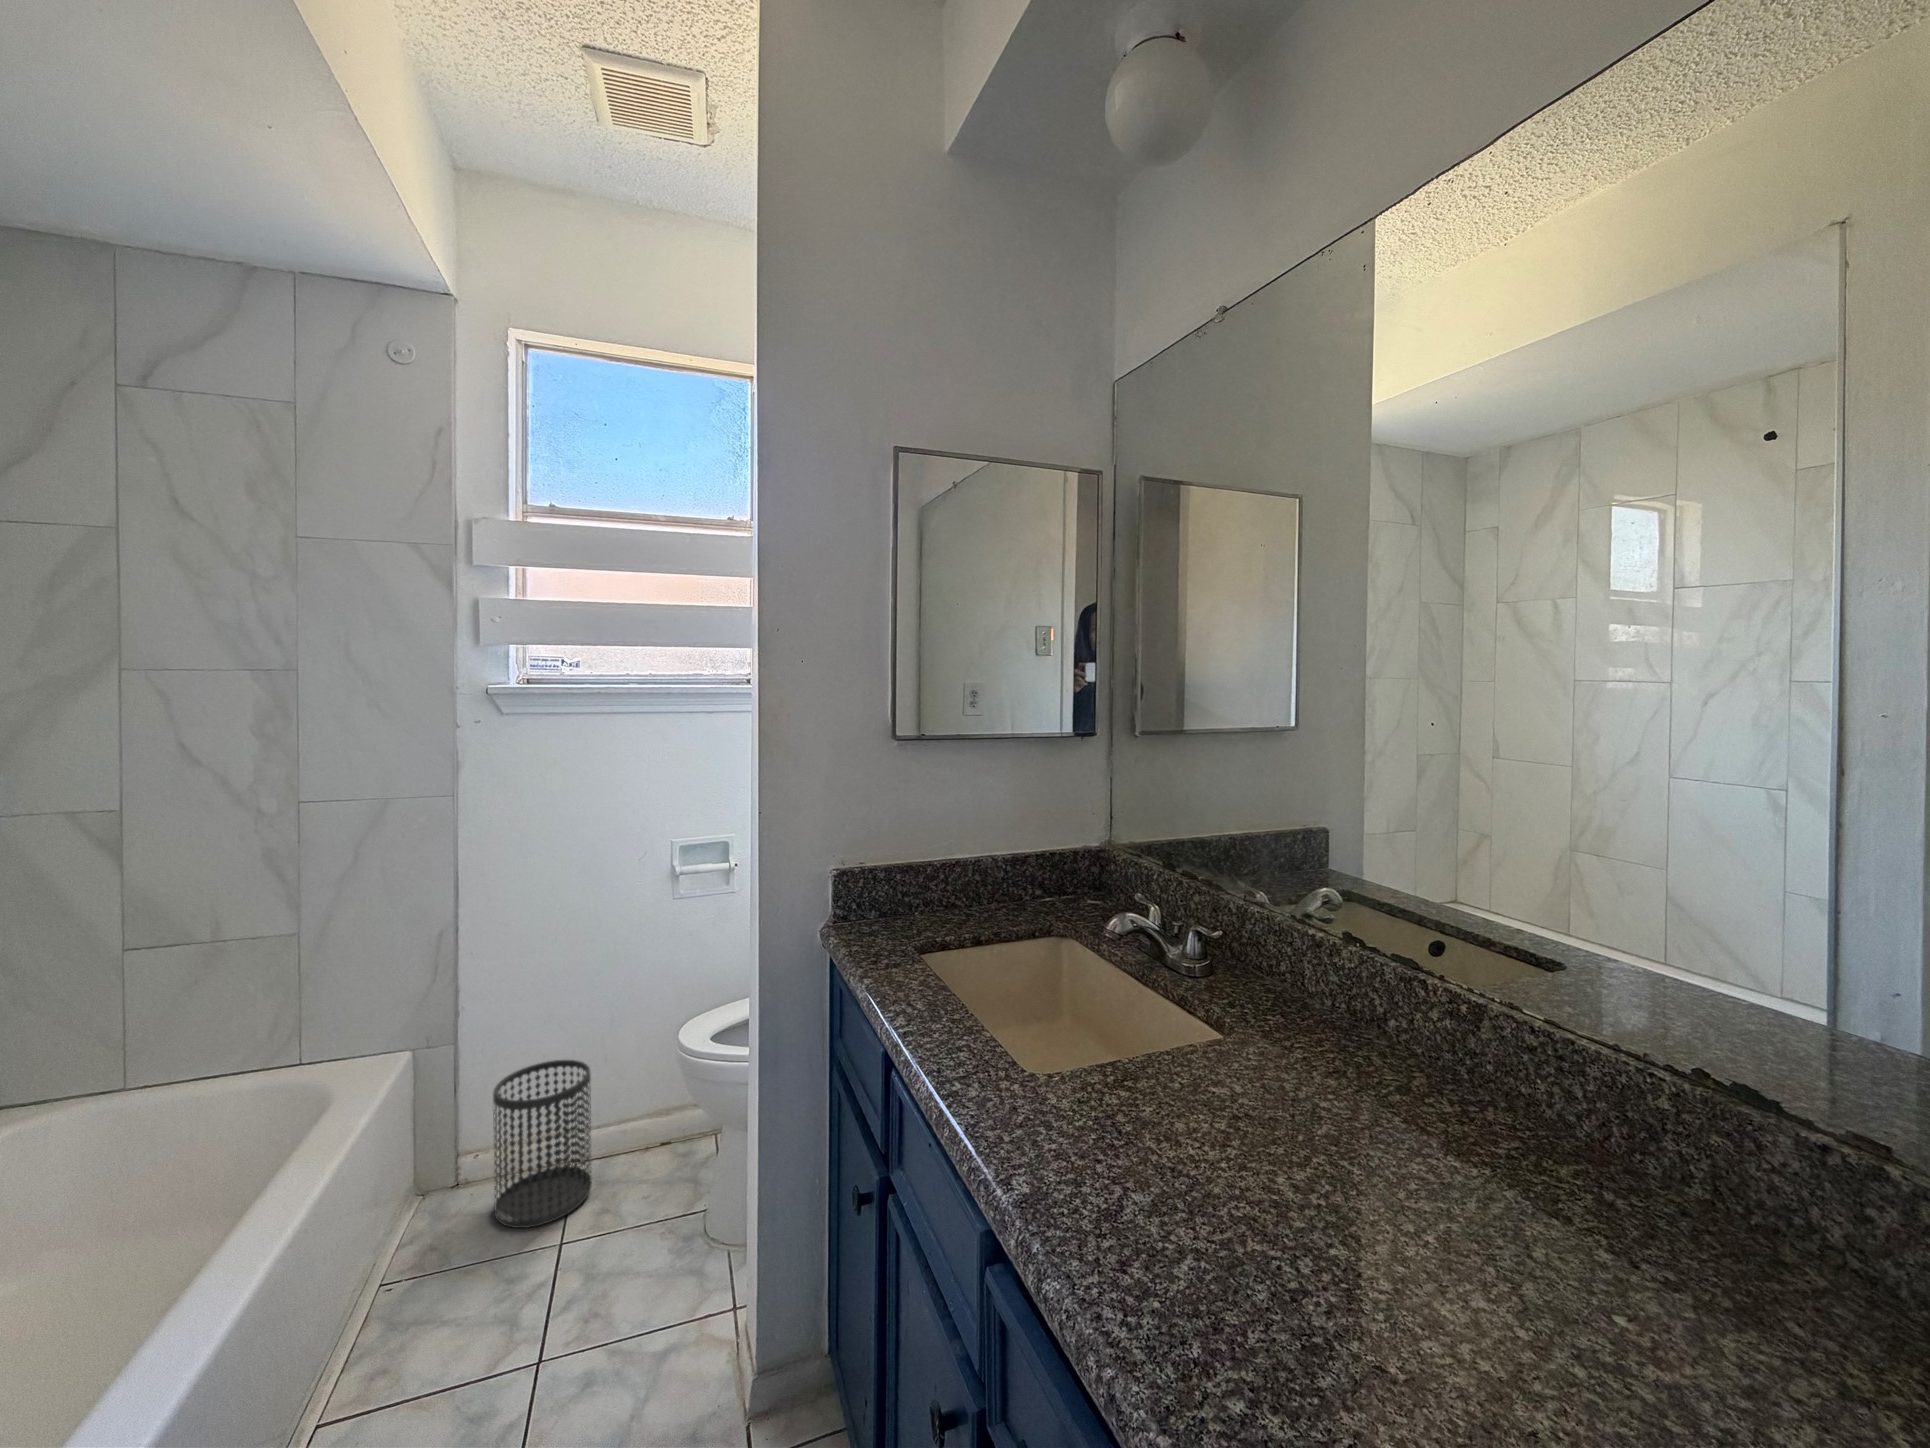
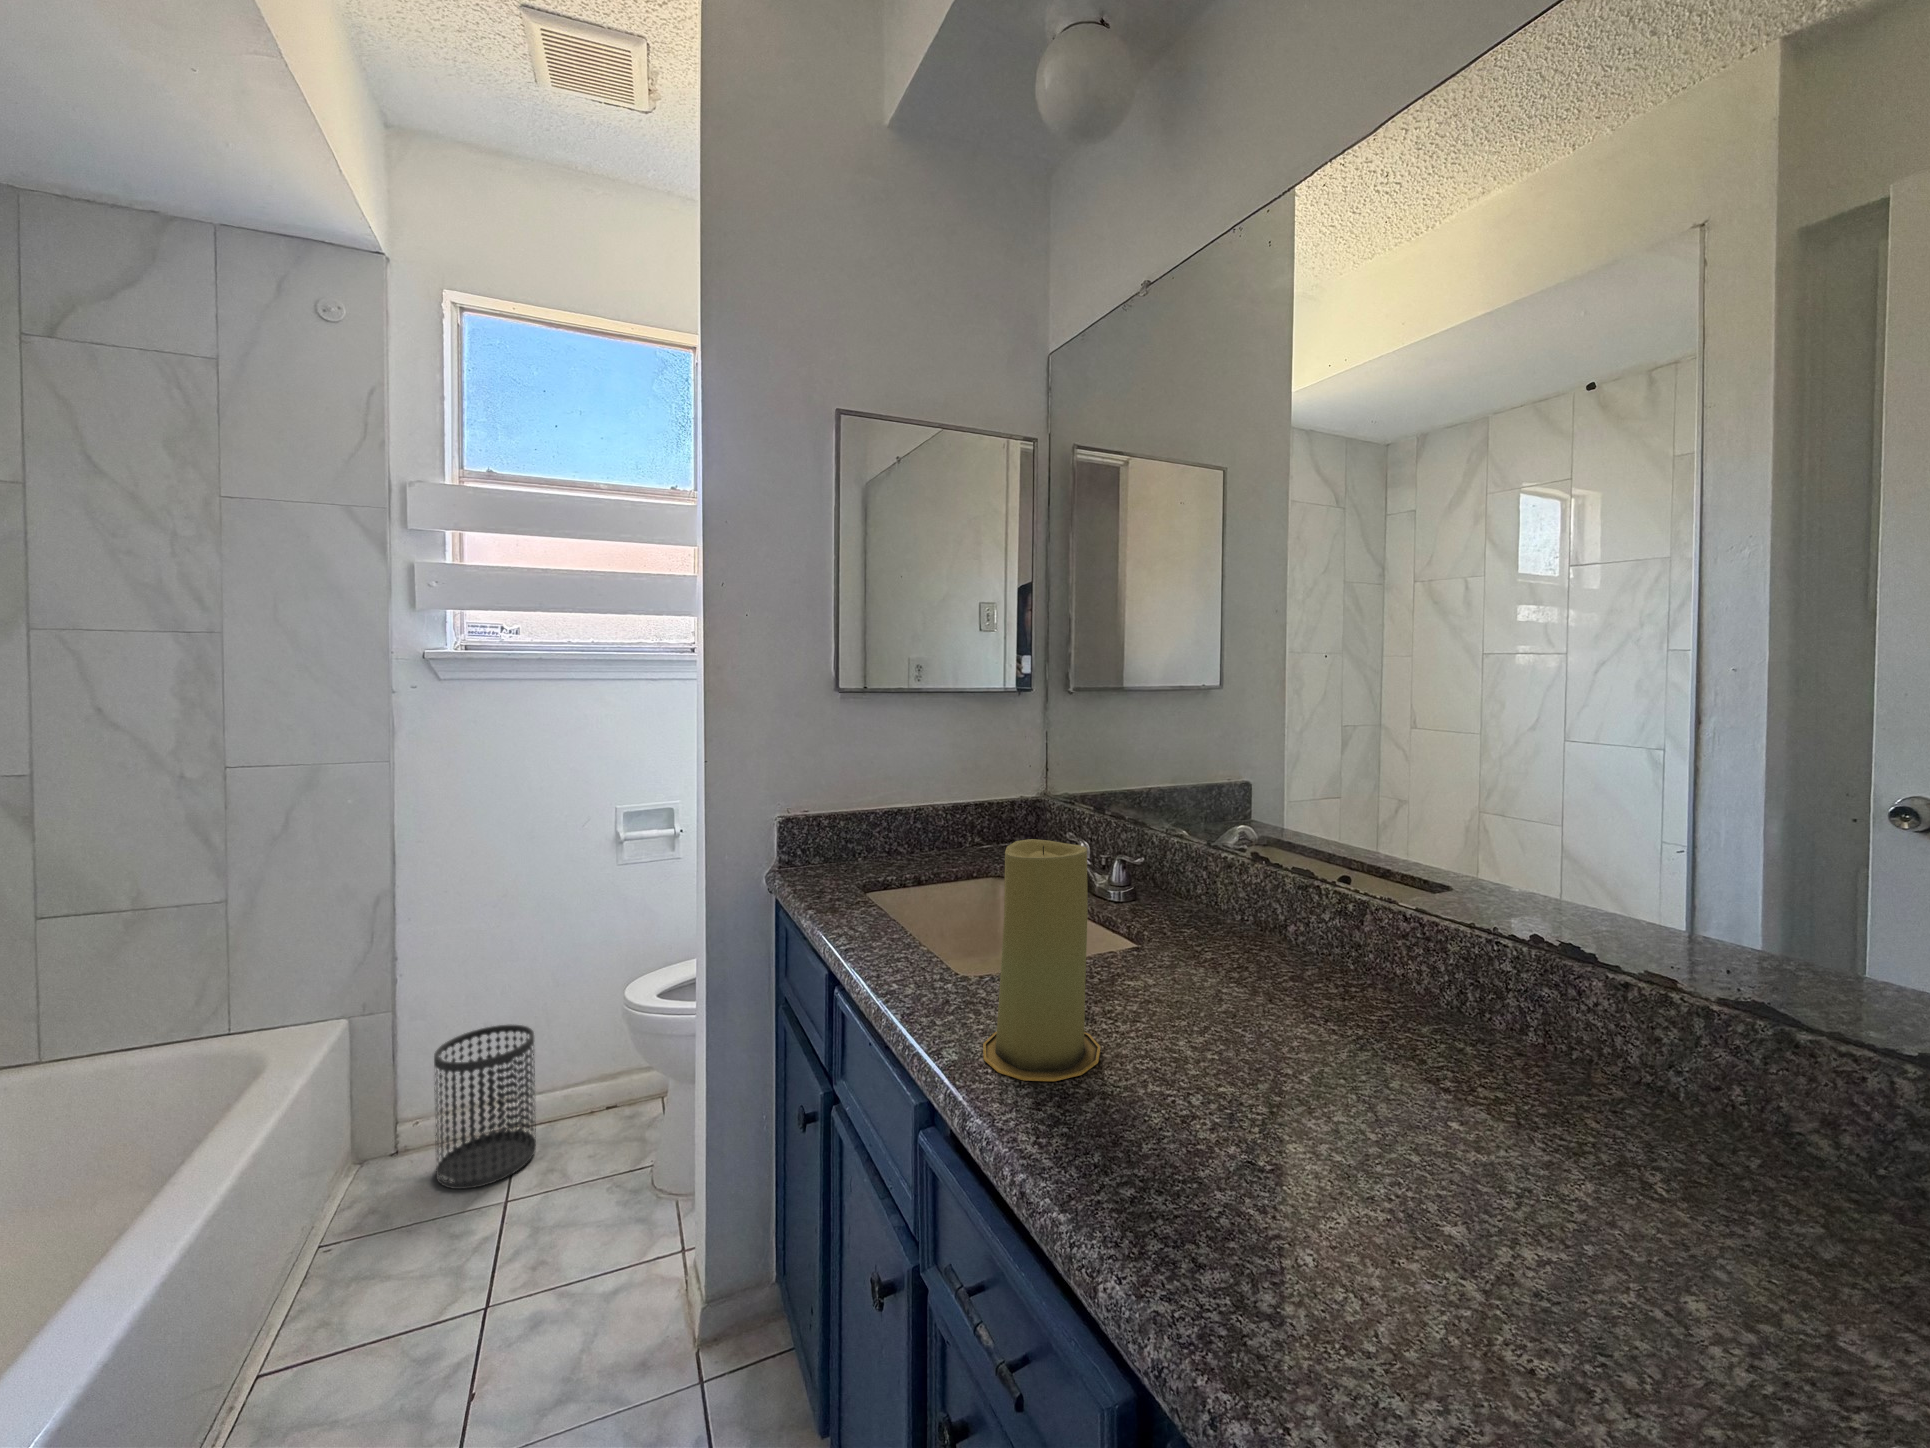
candle: none [1057,944,1189,1232] -> present [983,839,1100,1081]

